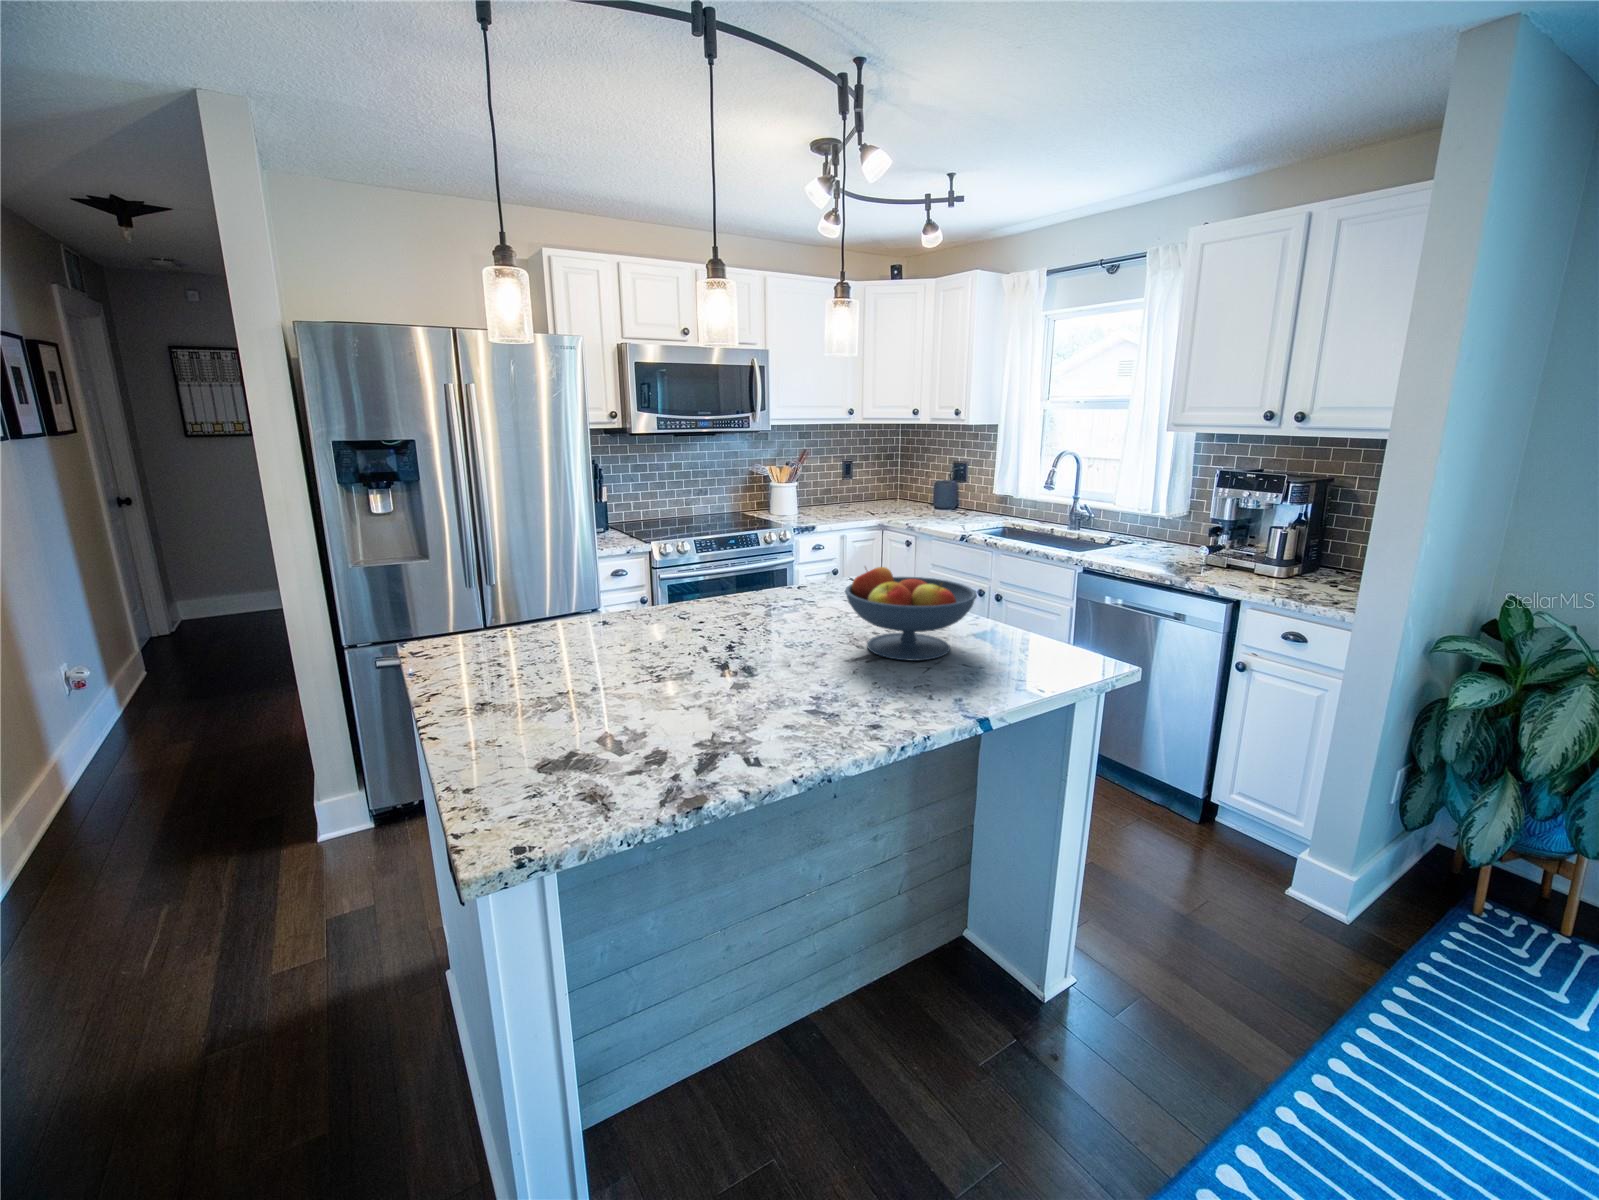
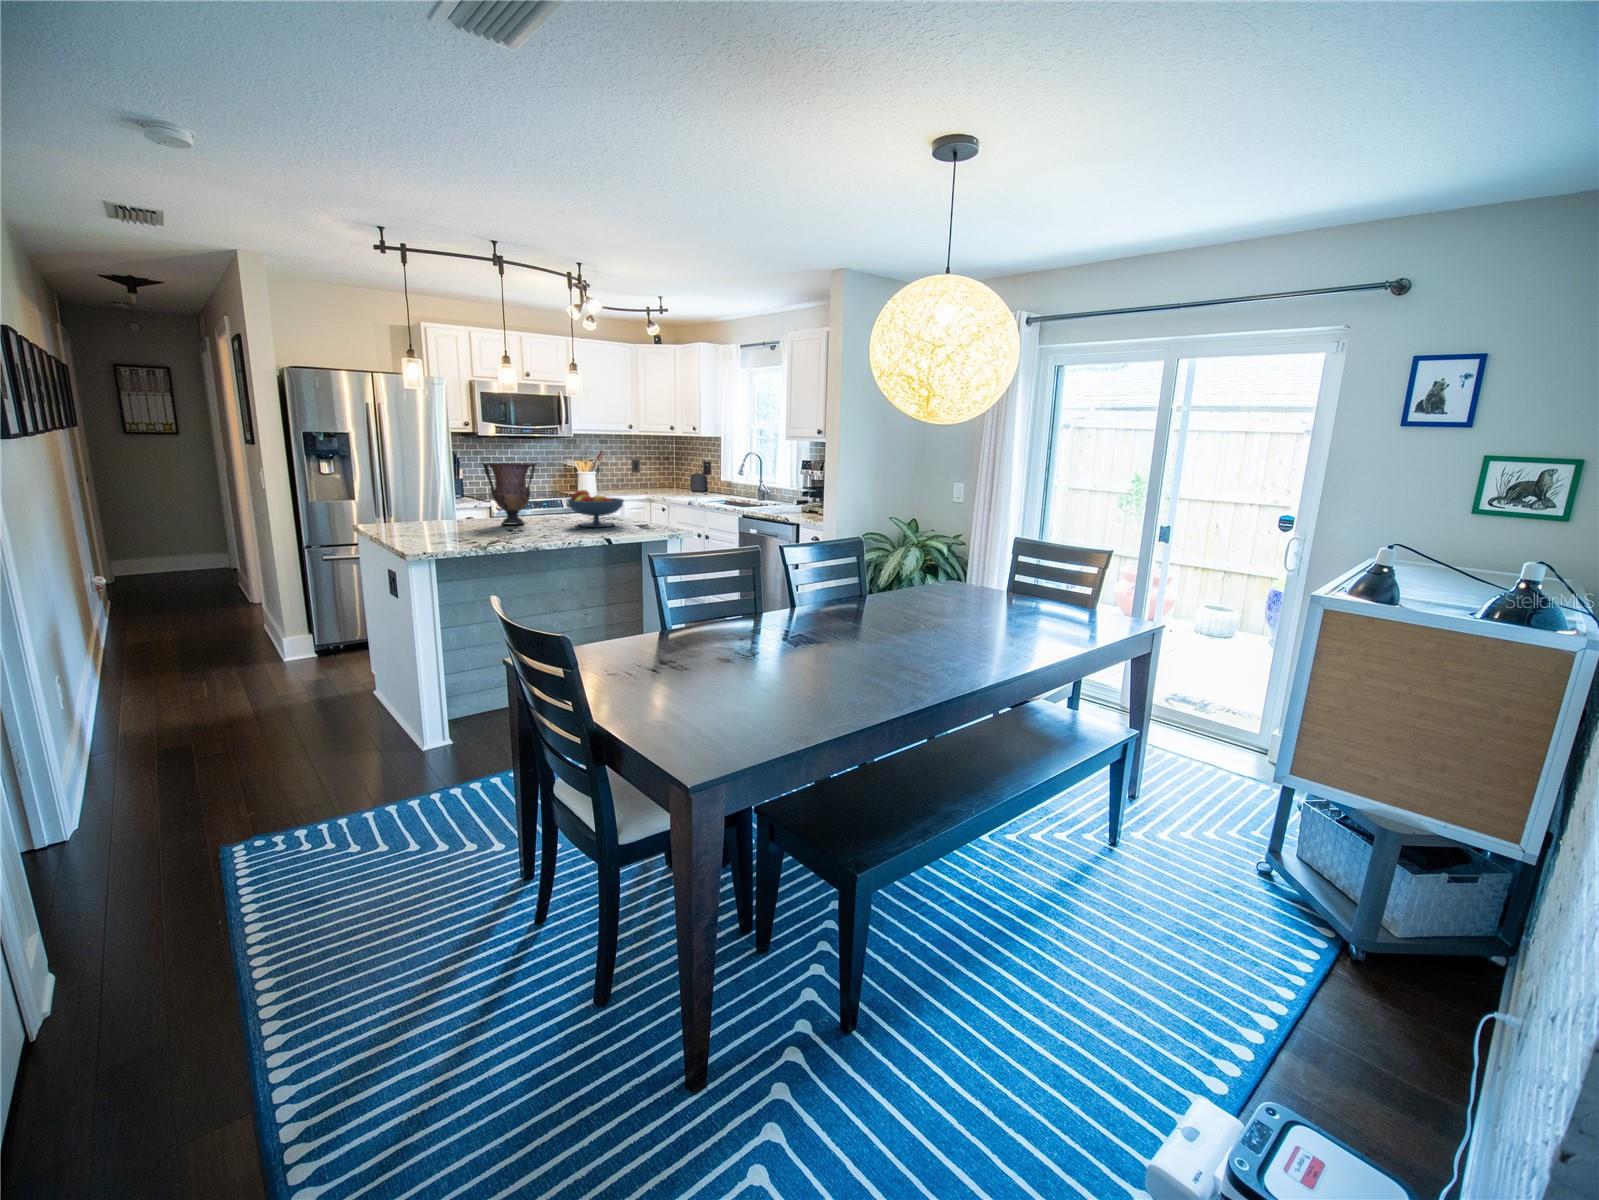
vase: none [655,505,778,647] -> present [482,463,537,525]

